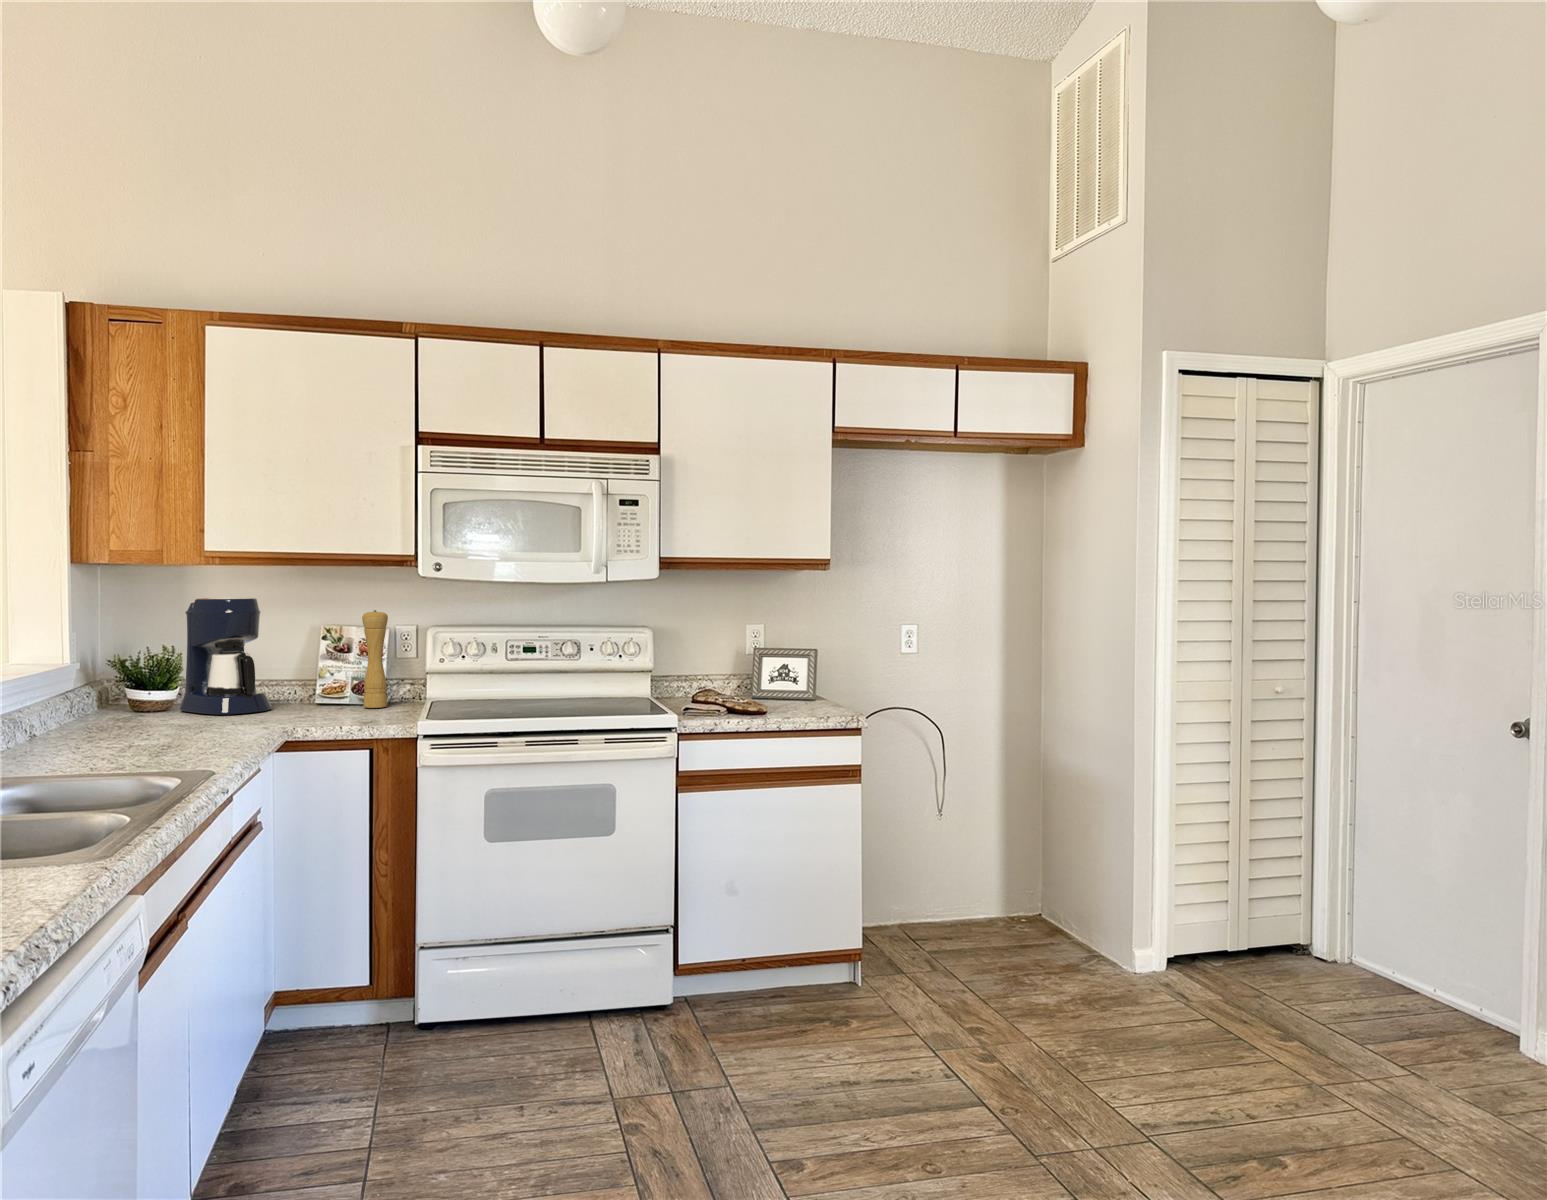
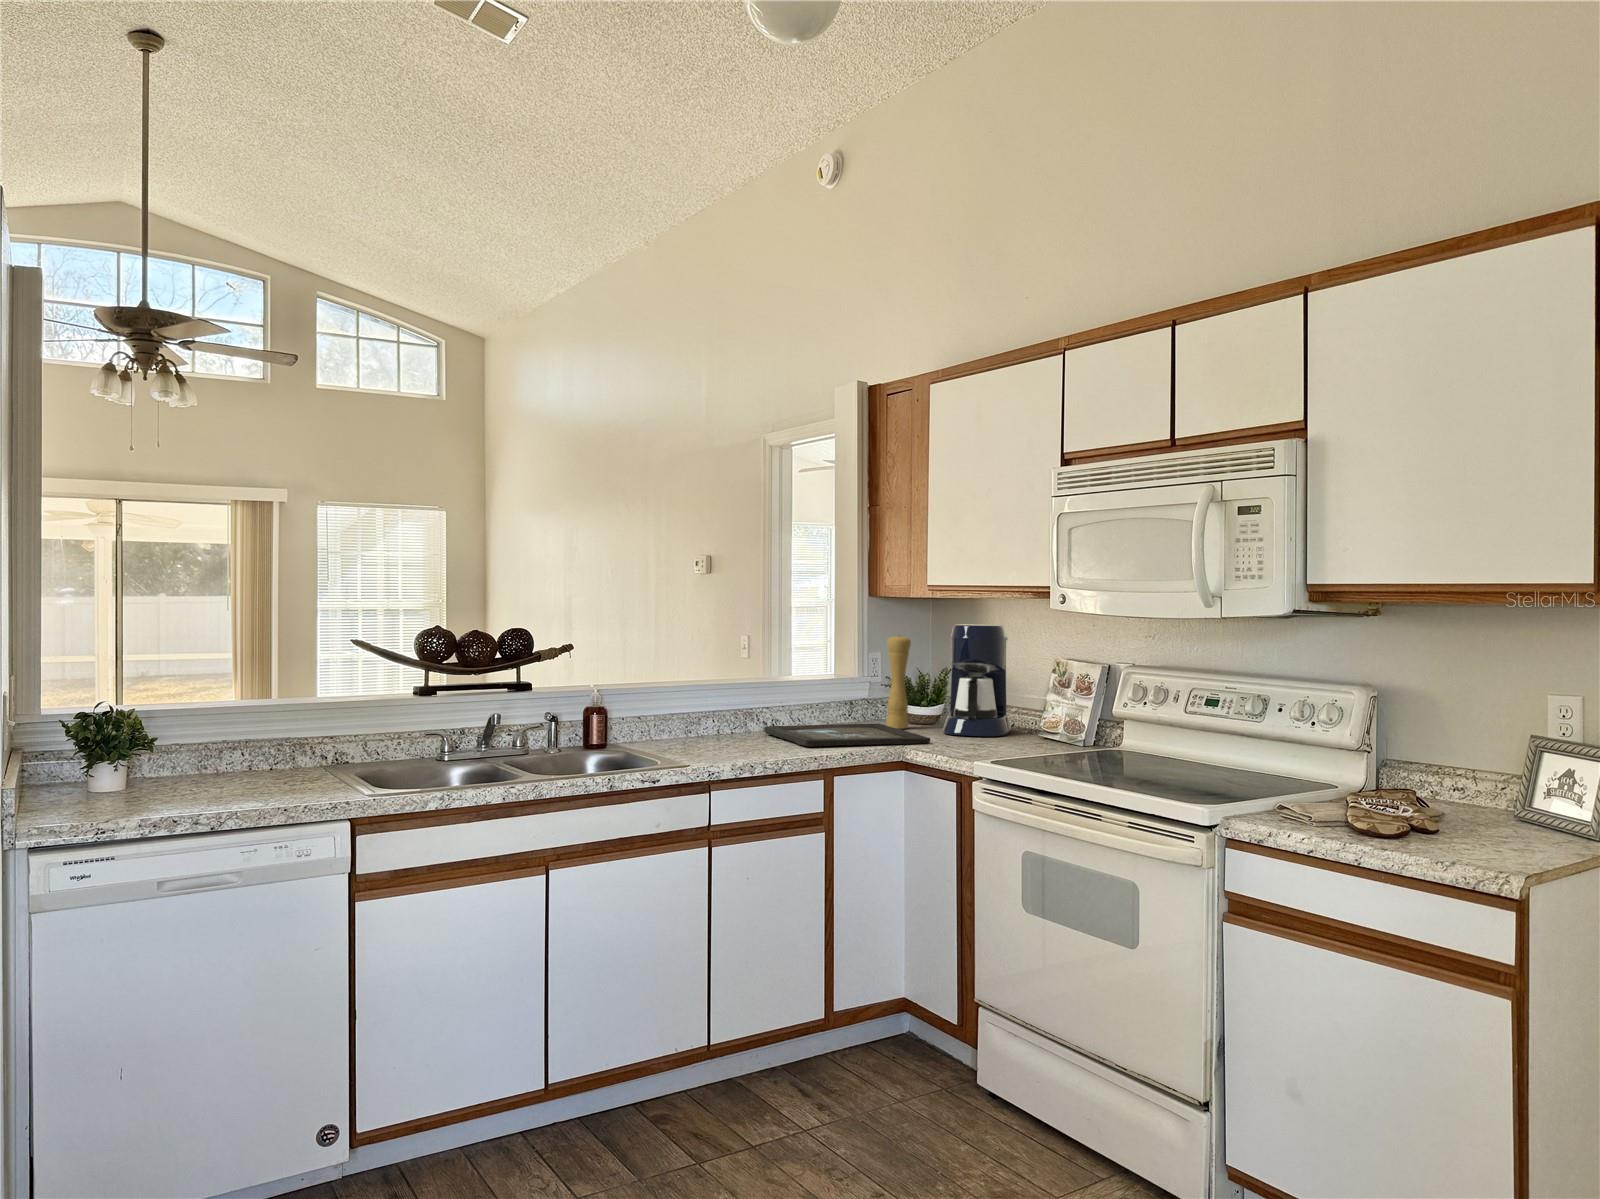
pepper mill: present [362,610,388,708] -> present [886,635,911,729]
tray: none [59,715,266,745] -> present [764,724,930,747]

